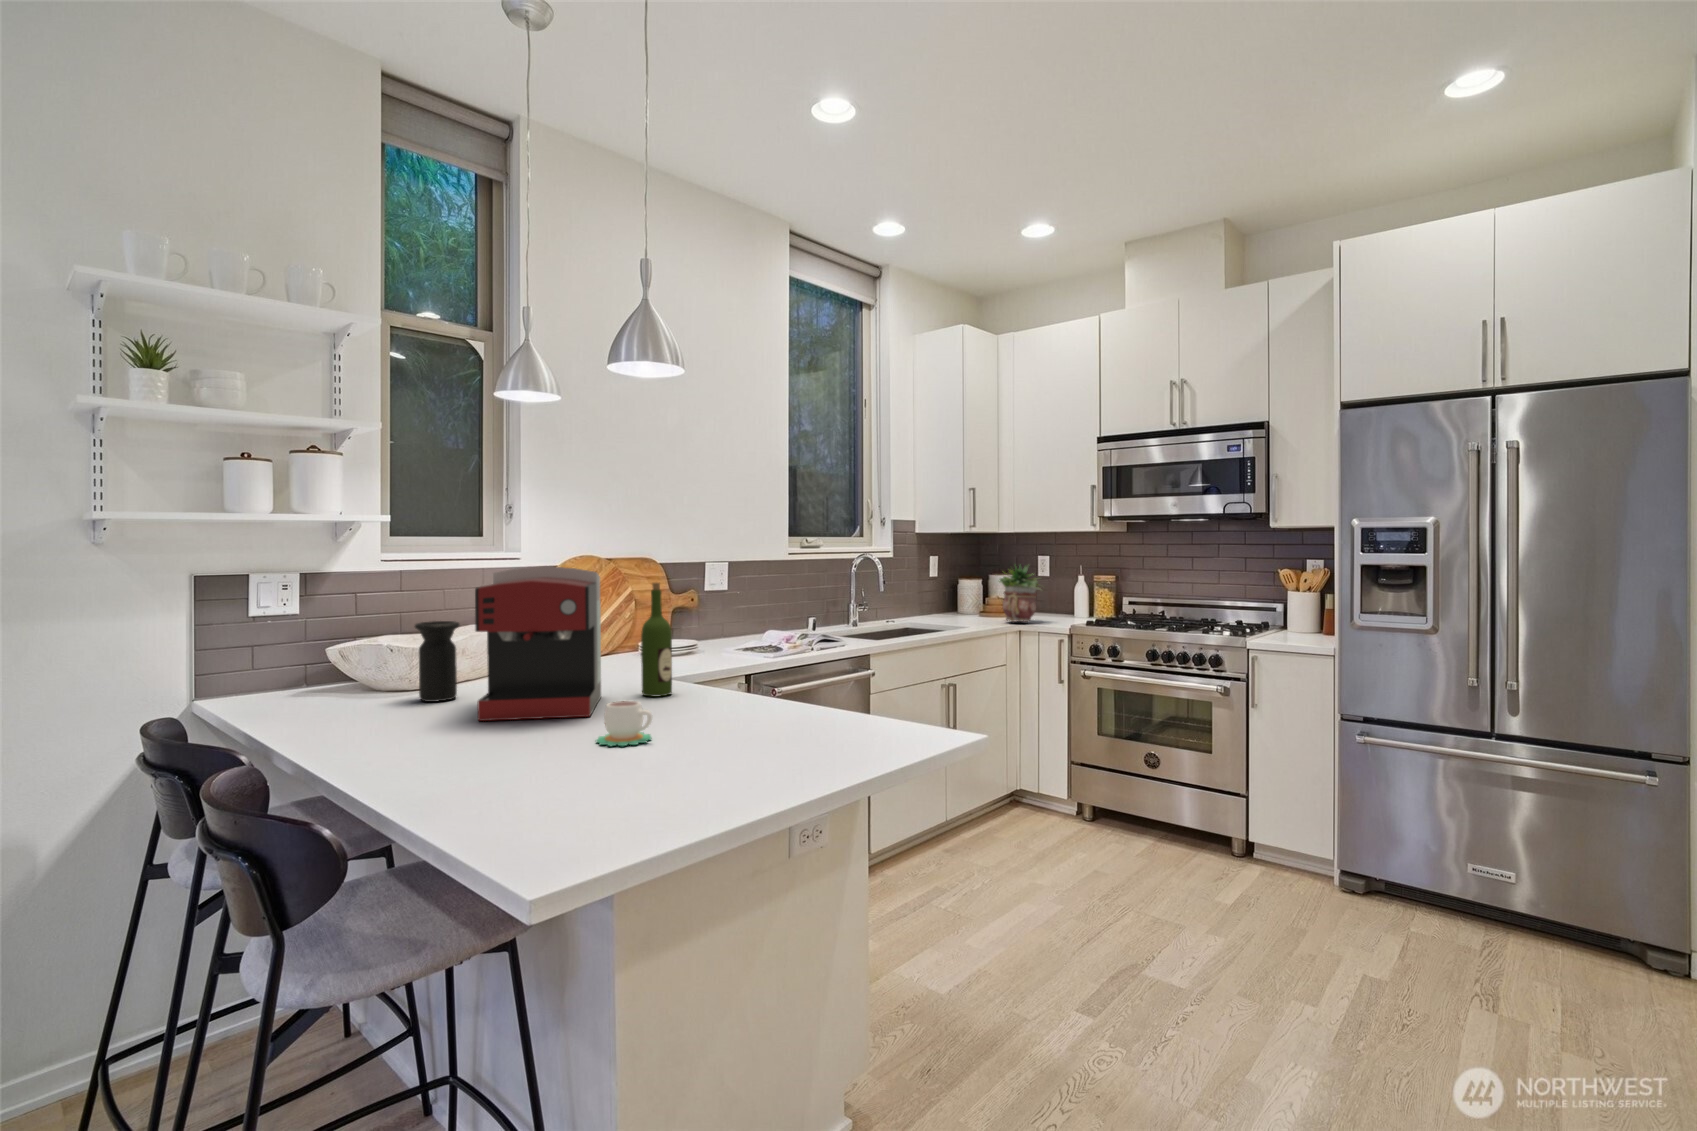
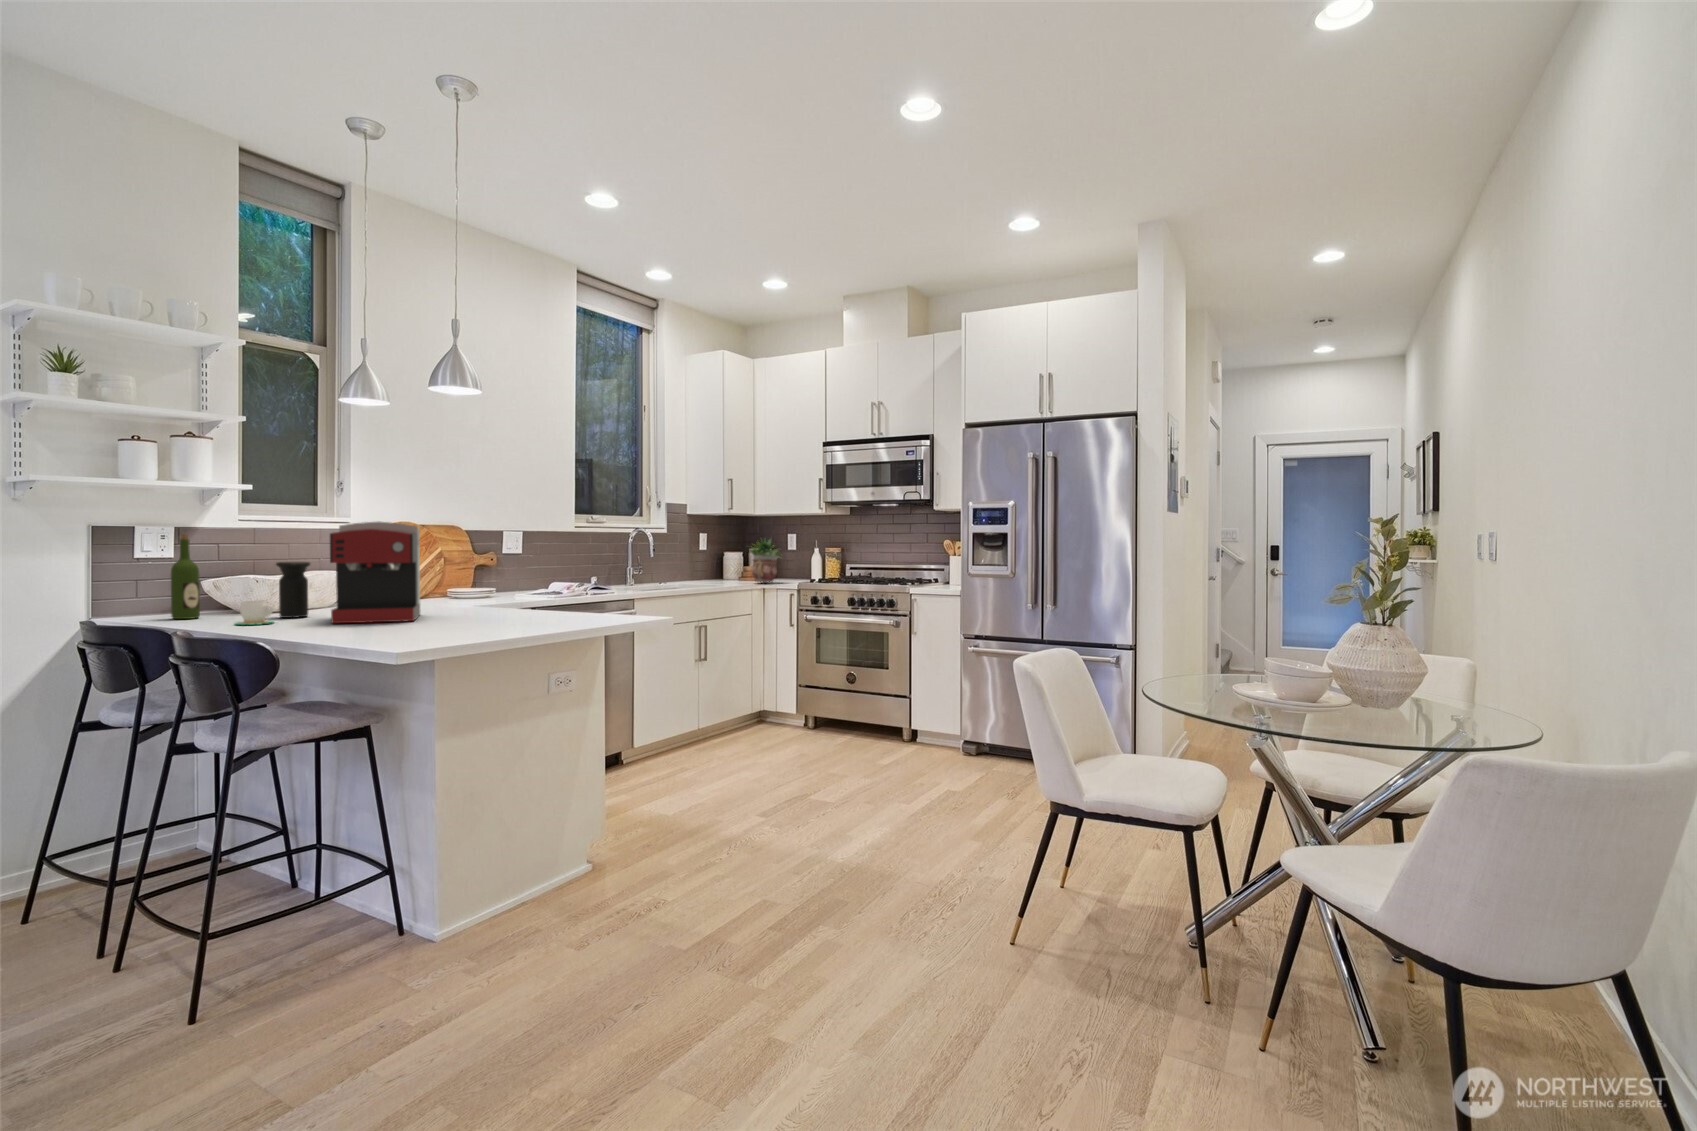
wine bottle: present [641,582,672,697] -> present [171,534,200,619]
mug: present [596,701,652,746] -> present [235,600,274,625]

